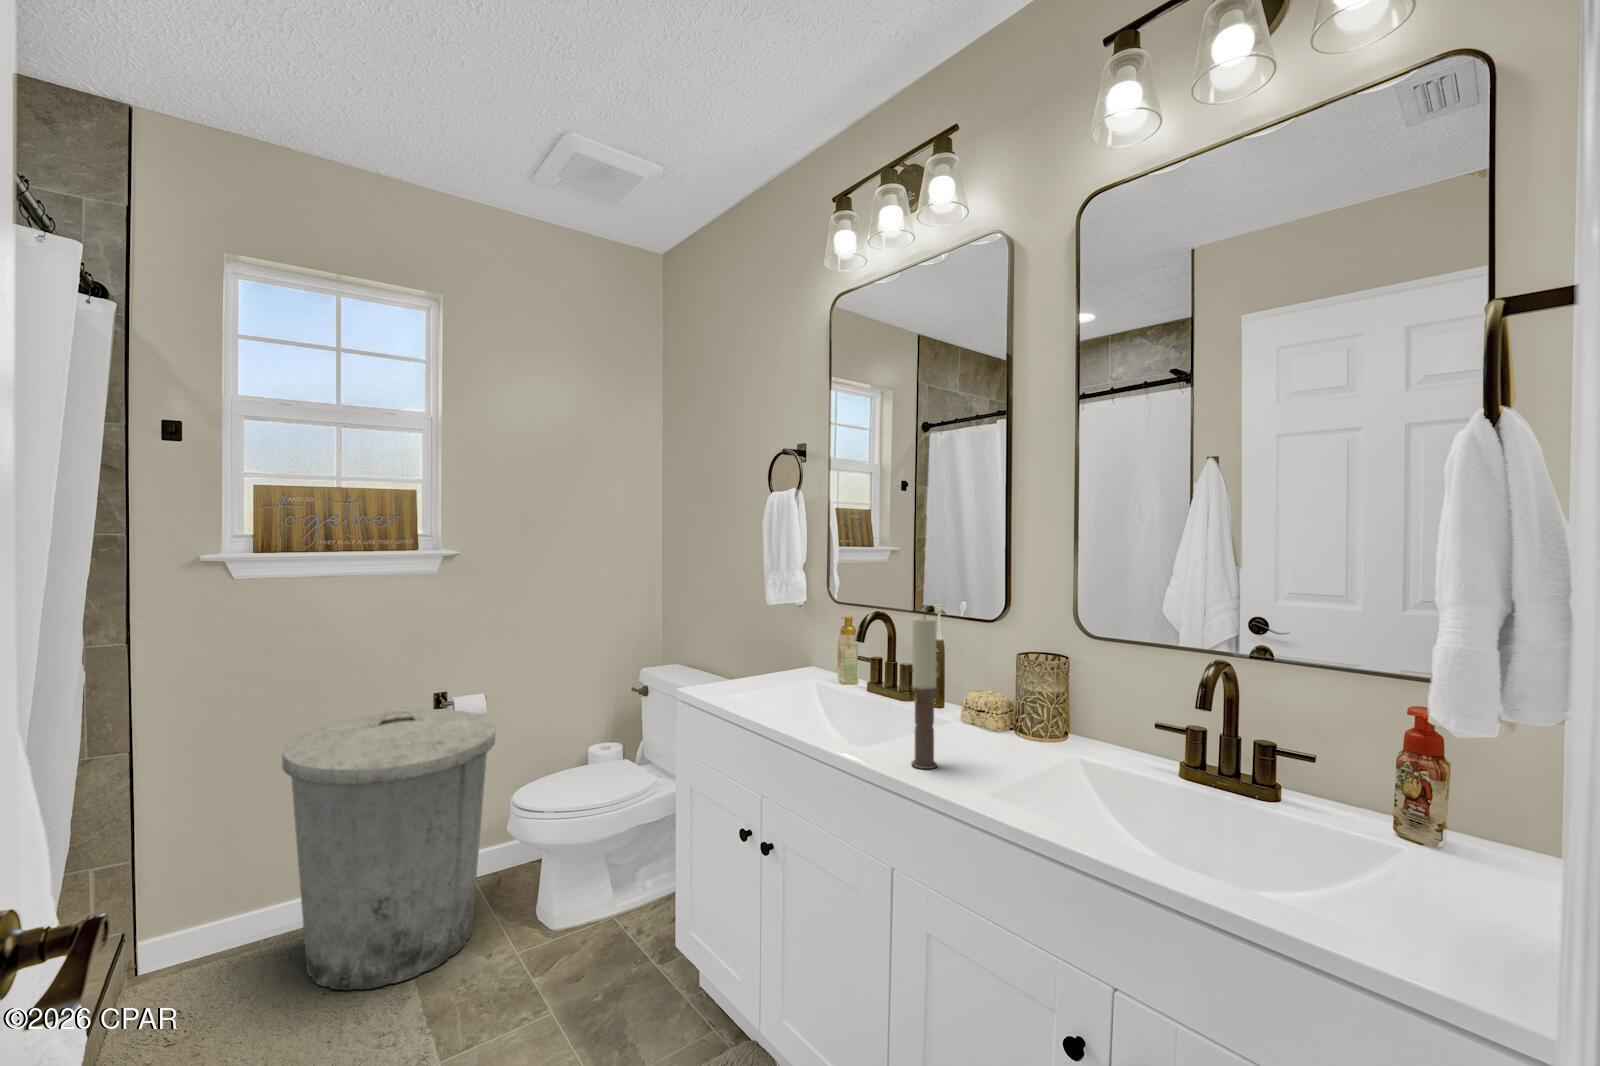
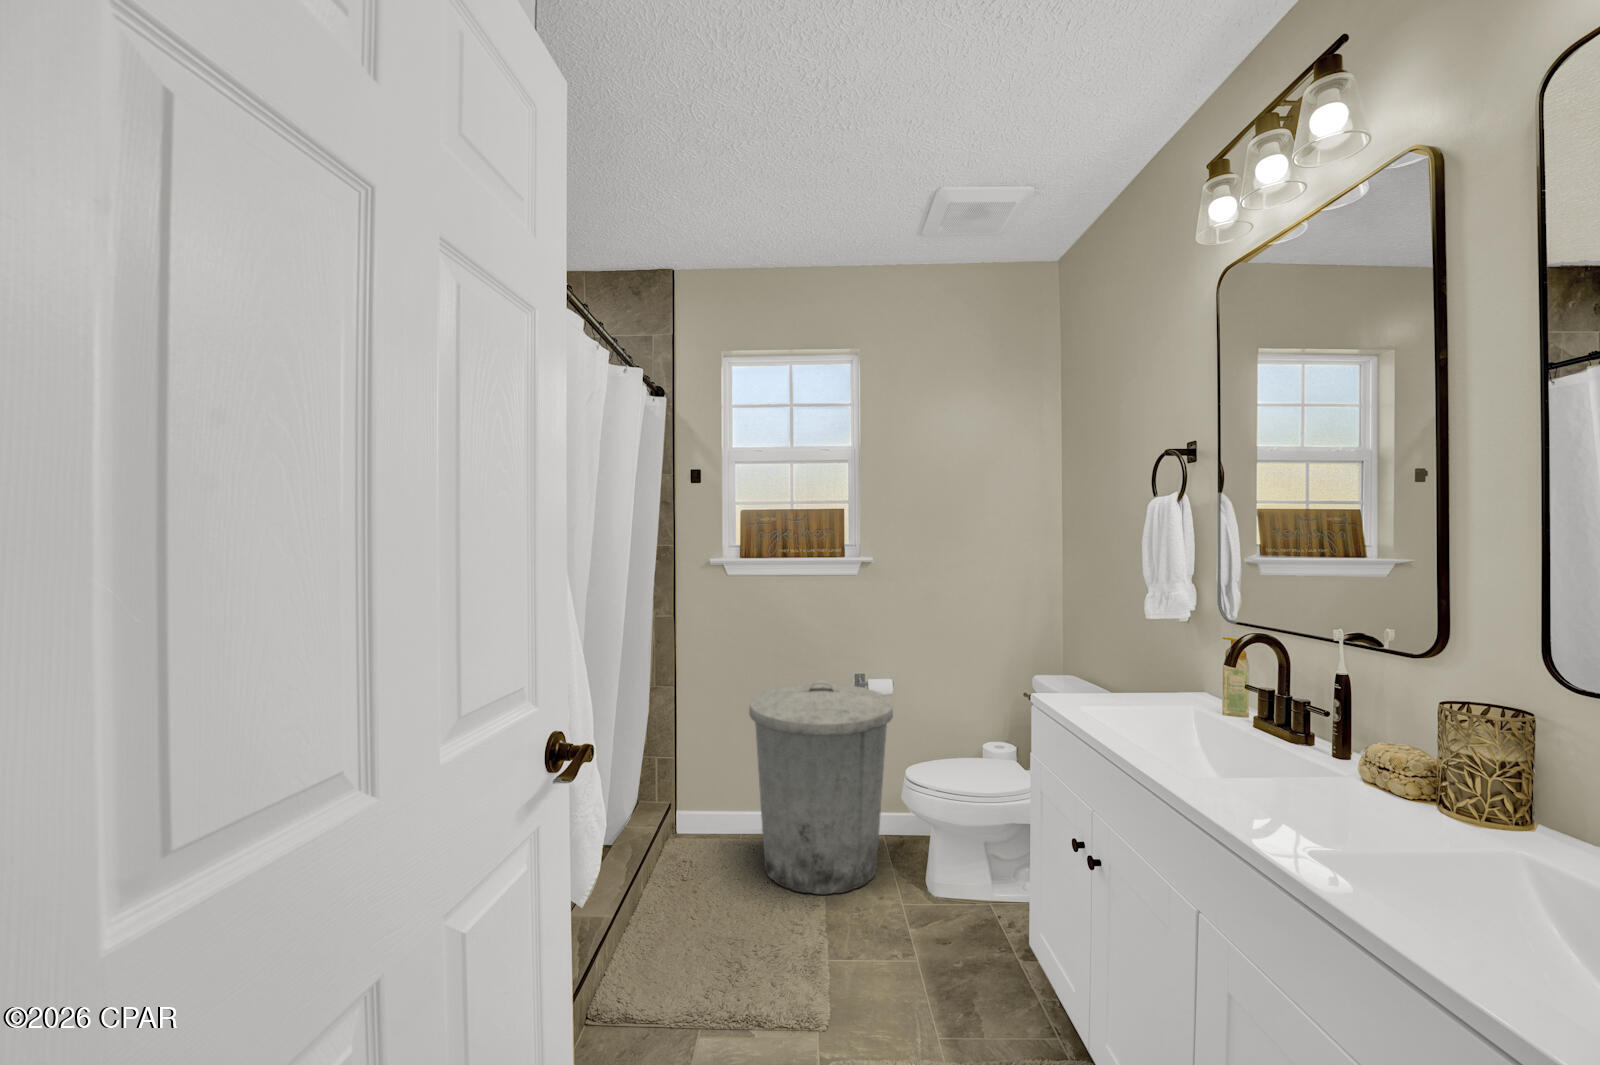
candle: present [911,617,938,769] -> none [1235,633,1273,817]

